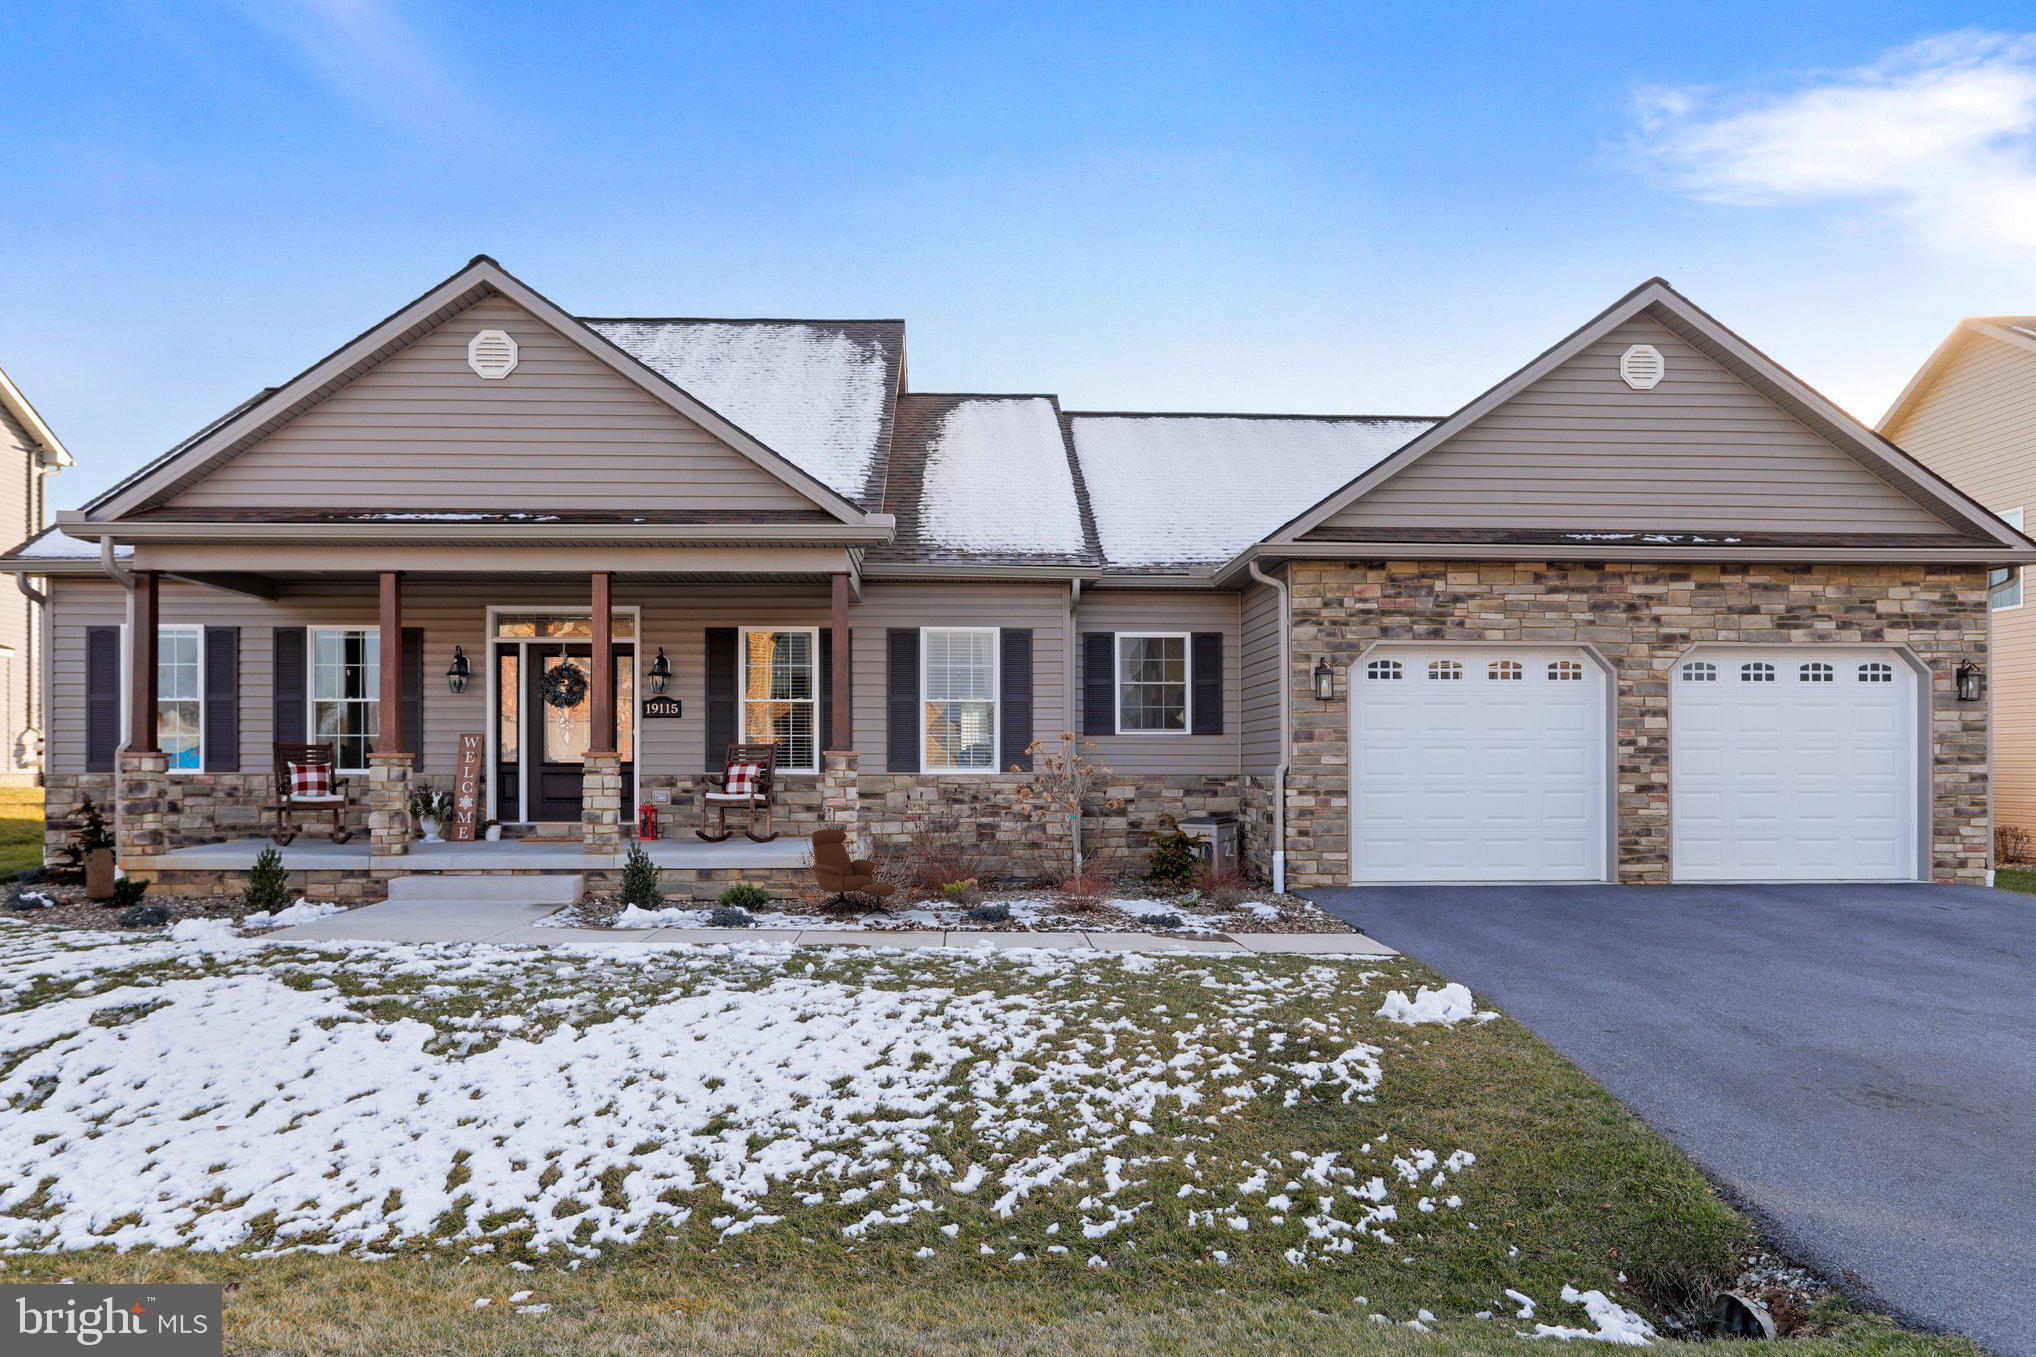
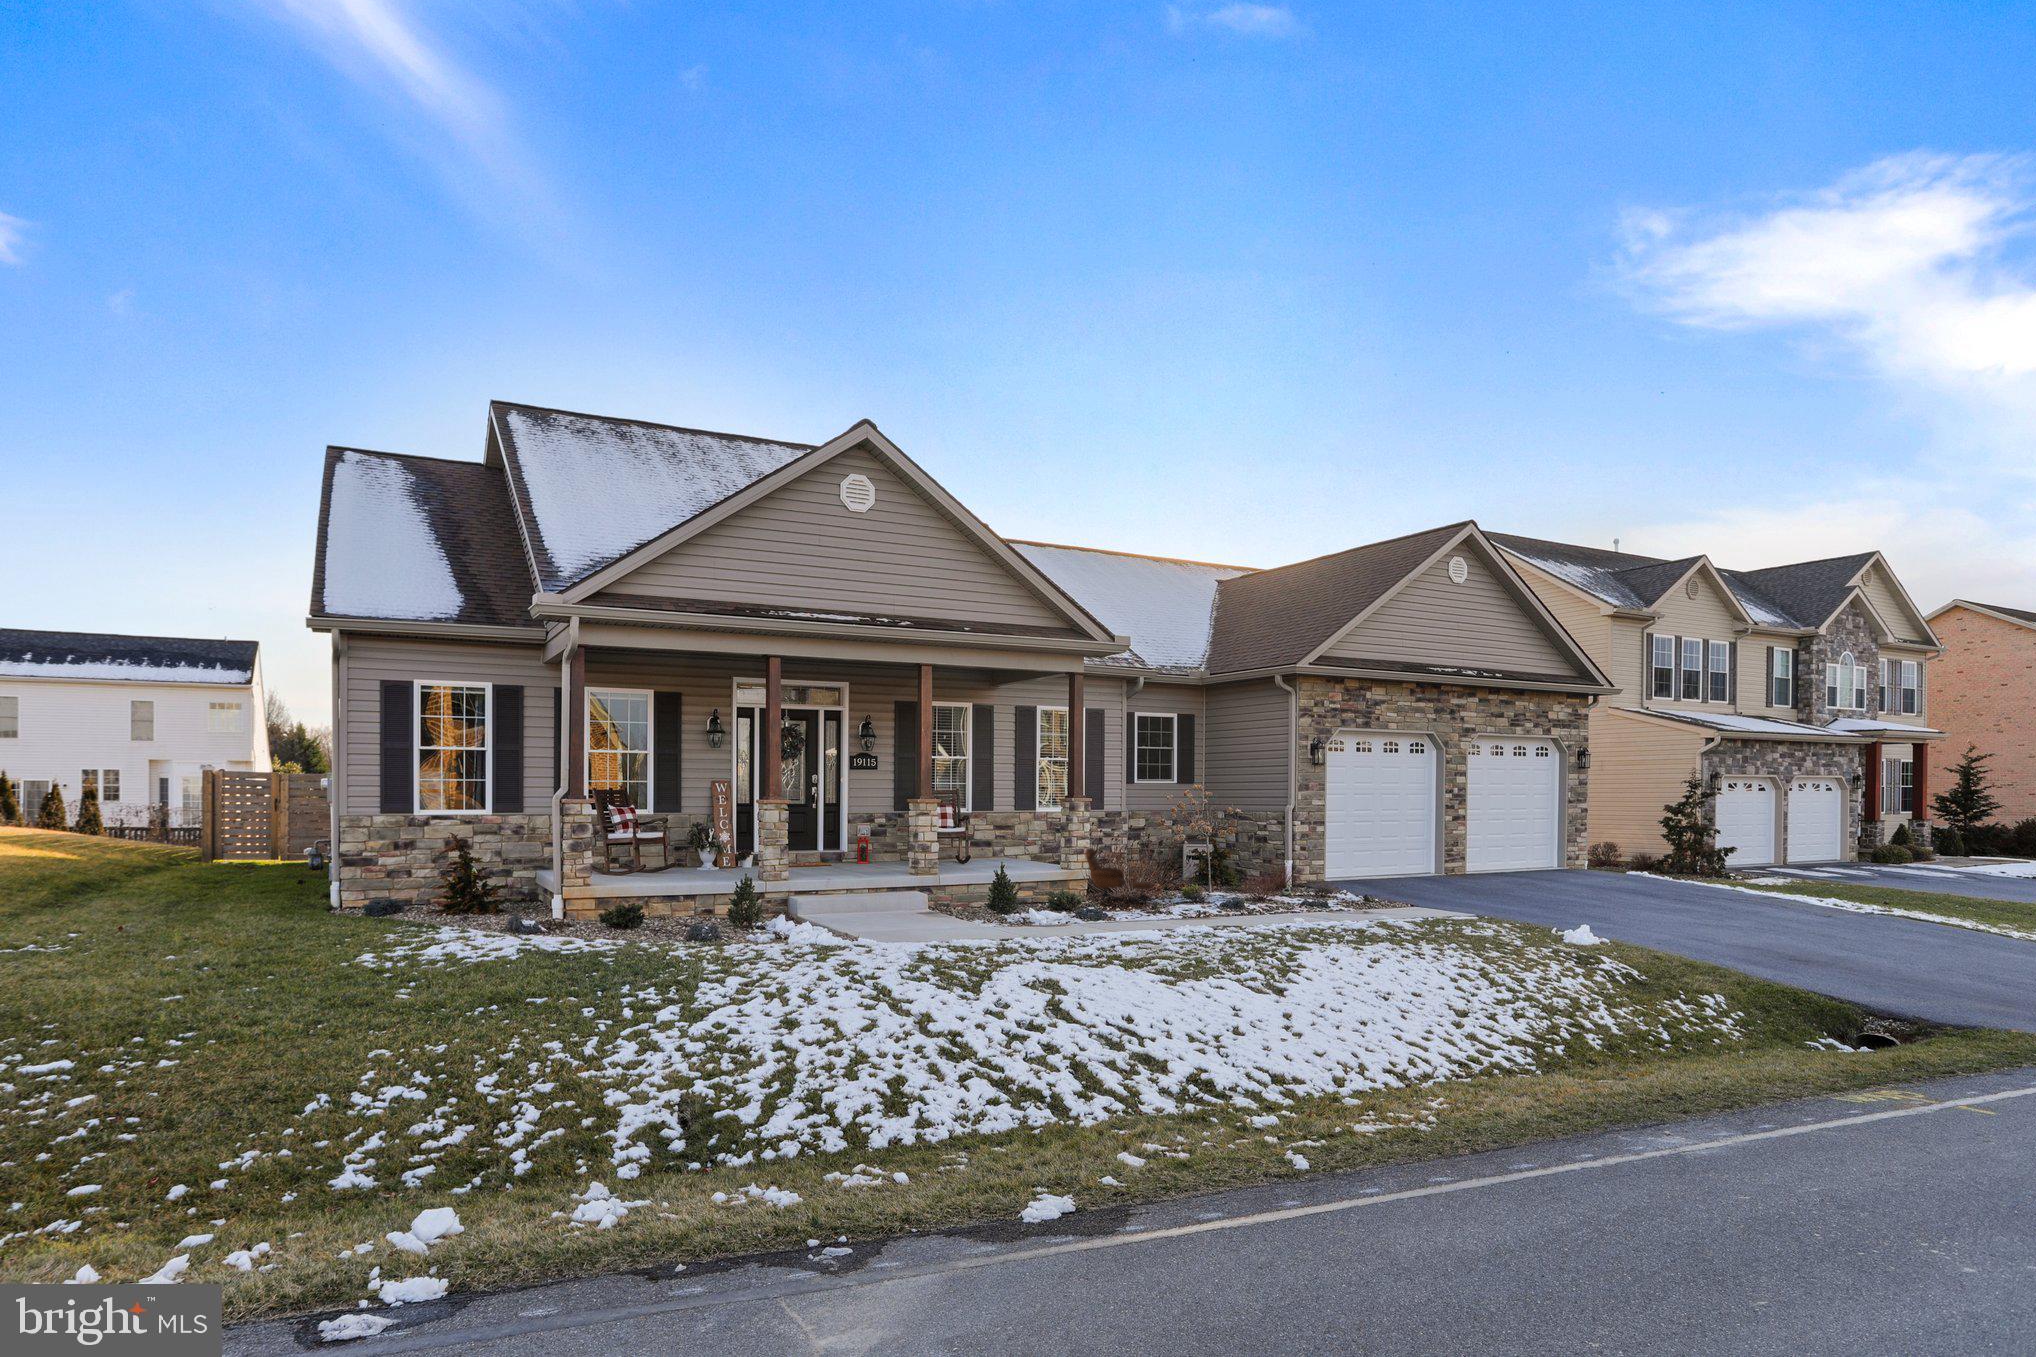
watering can: present [82,848,115,898] -> none [530,877,551,919]

